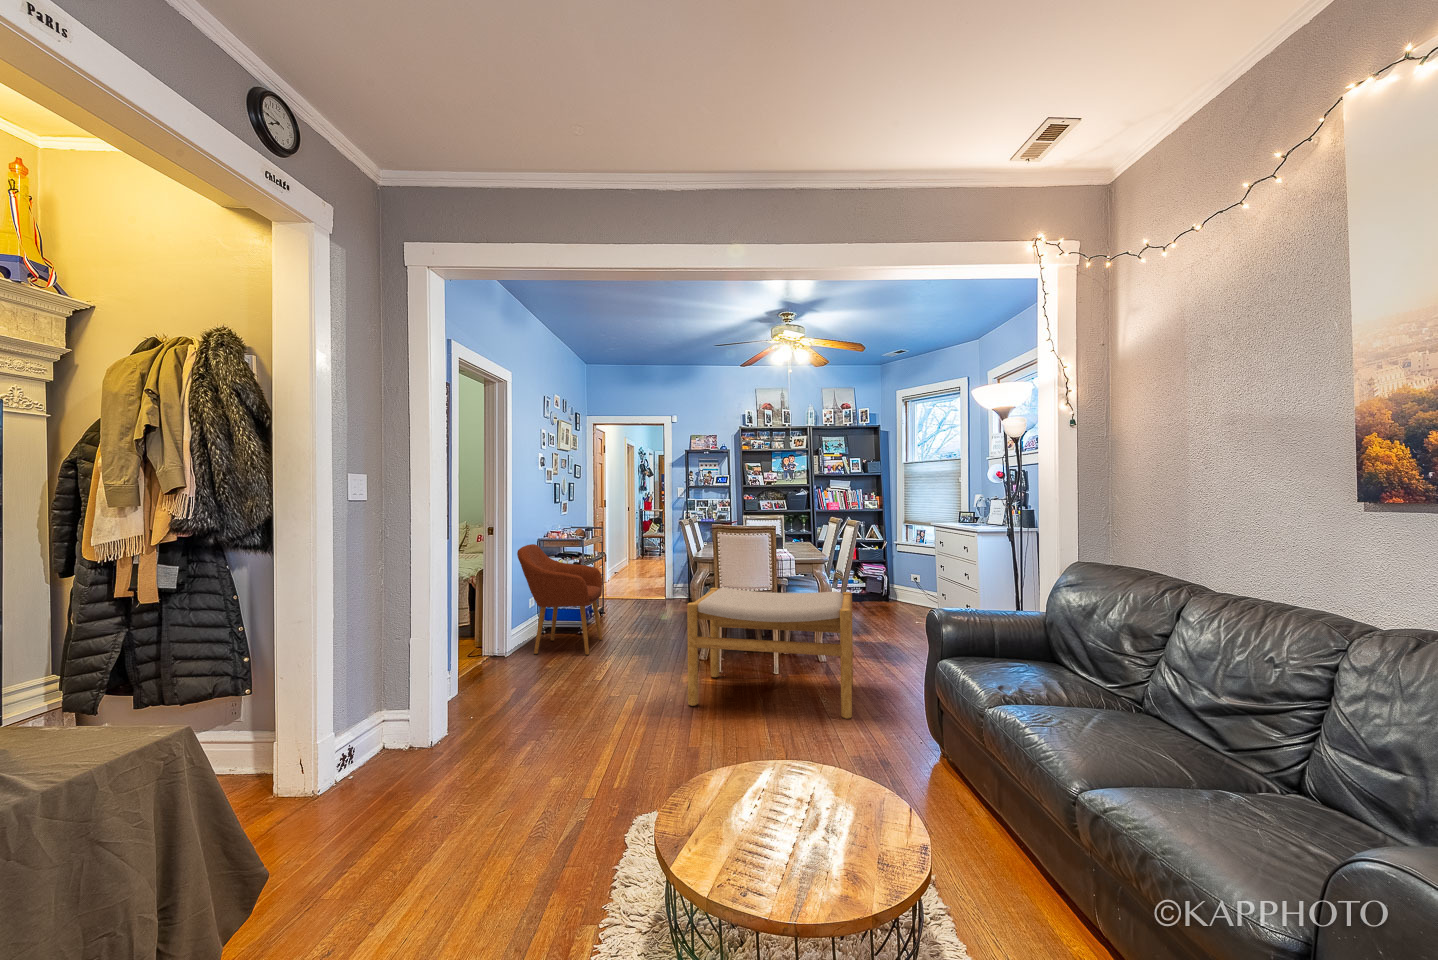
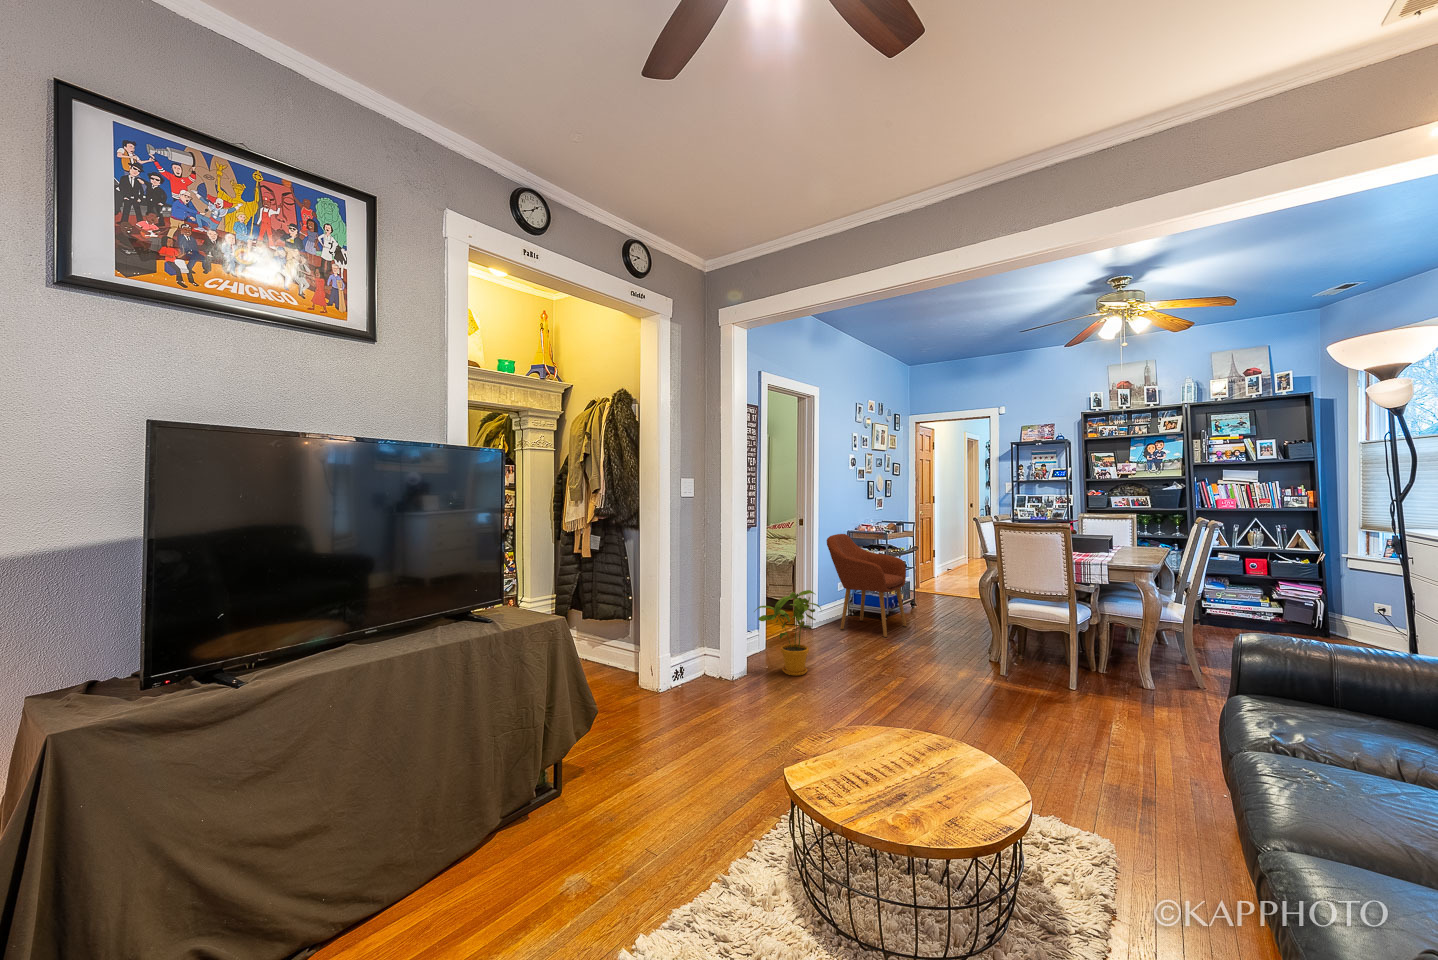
footstool: present [687,588,853,719] -> none [954,587,1177,753]
house plant: none [449,614,539,722] -> present [754,590,821,676]

